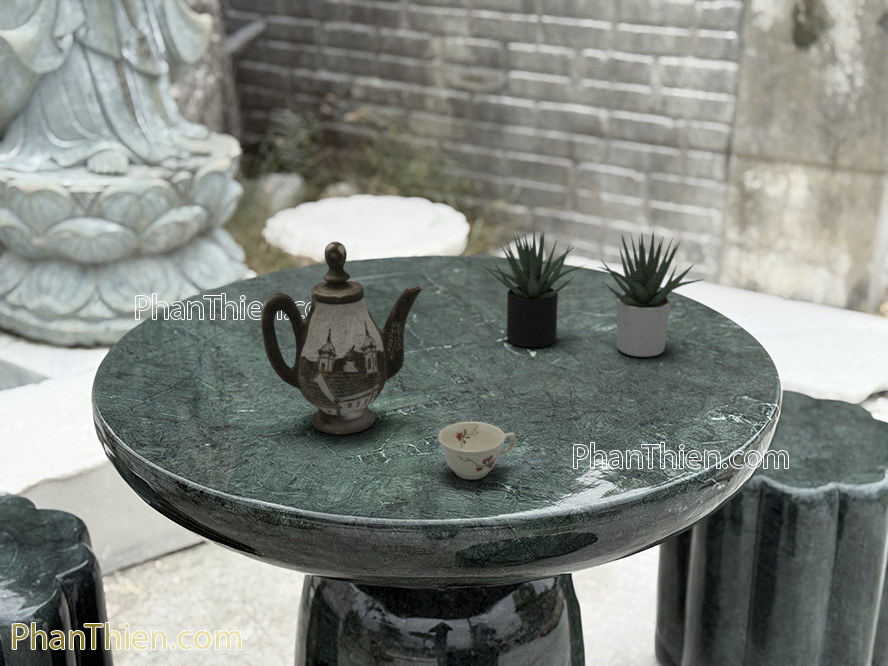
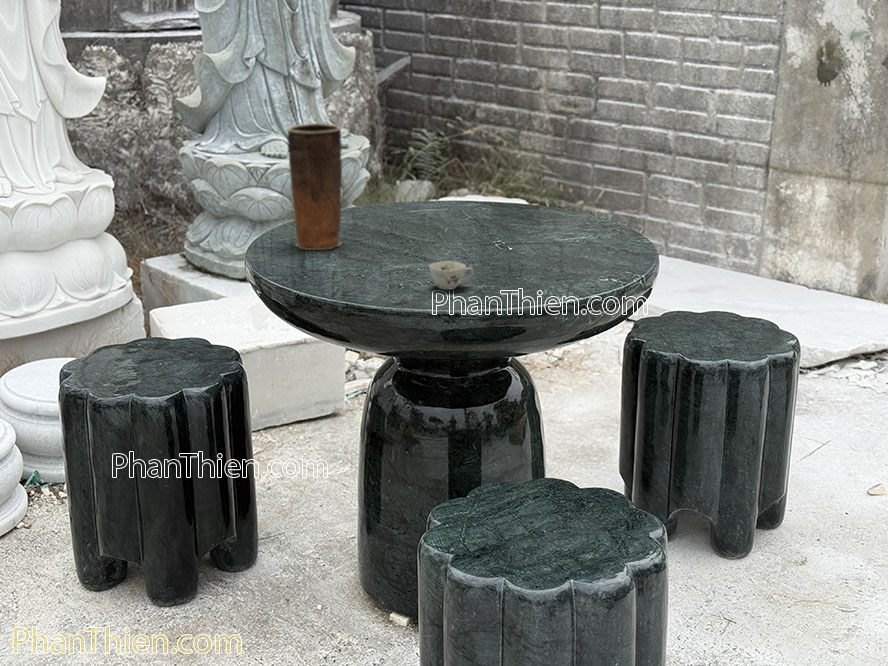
vase: none [142,162,250,383] -> present [287,123,342,250]
succulent plant: present [484,232,701,357] -> none [486,172,618,253]
teapot: present [261,242,423,435] -> none [342,162,433,272]

